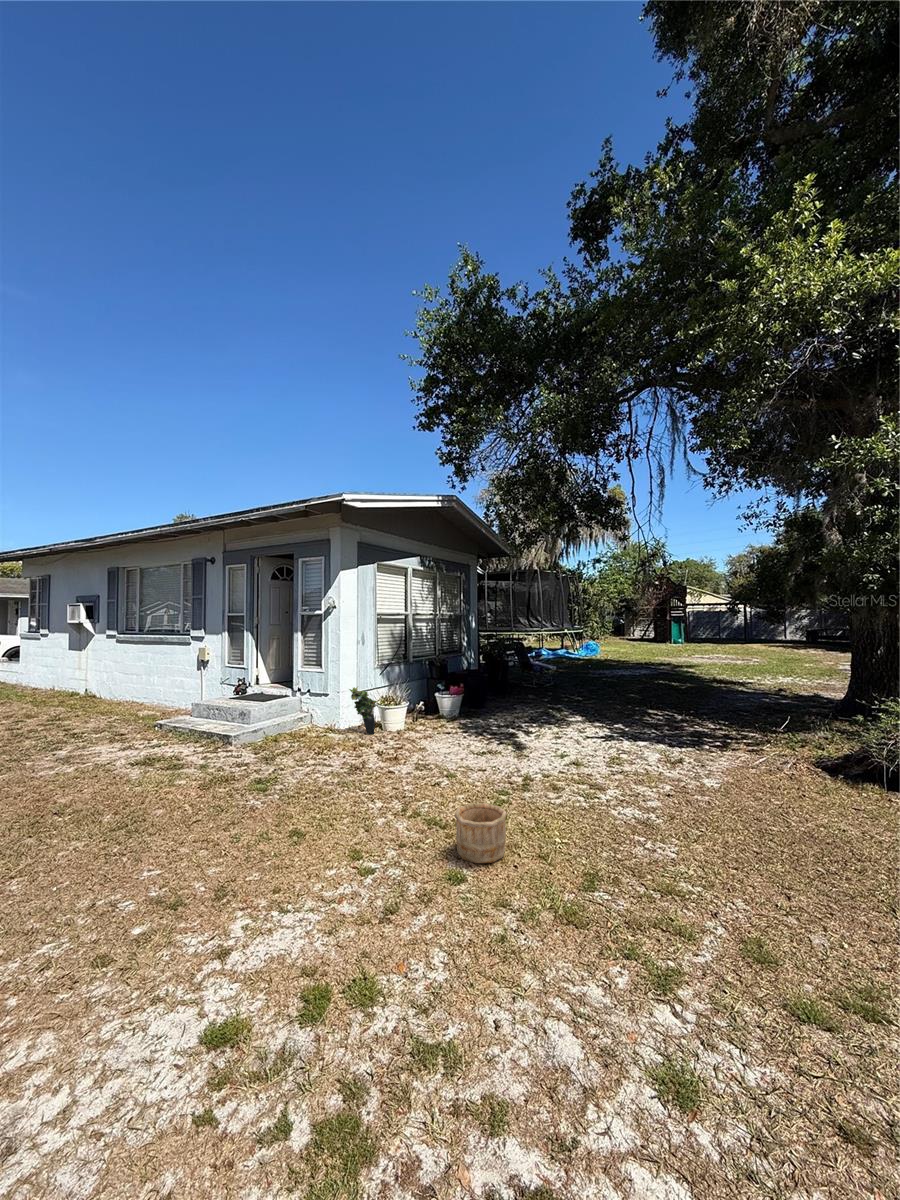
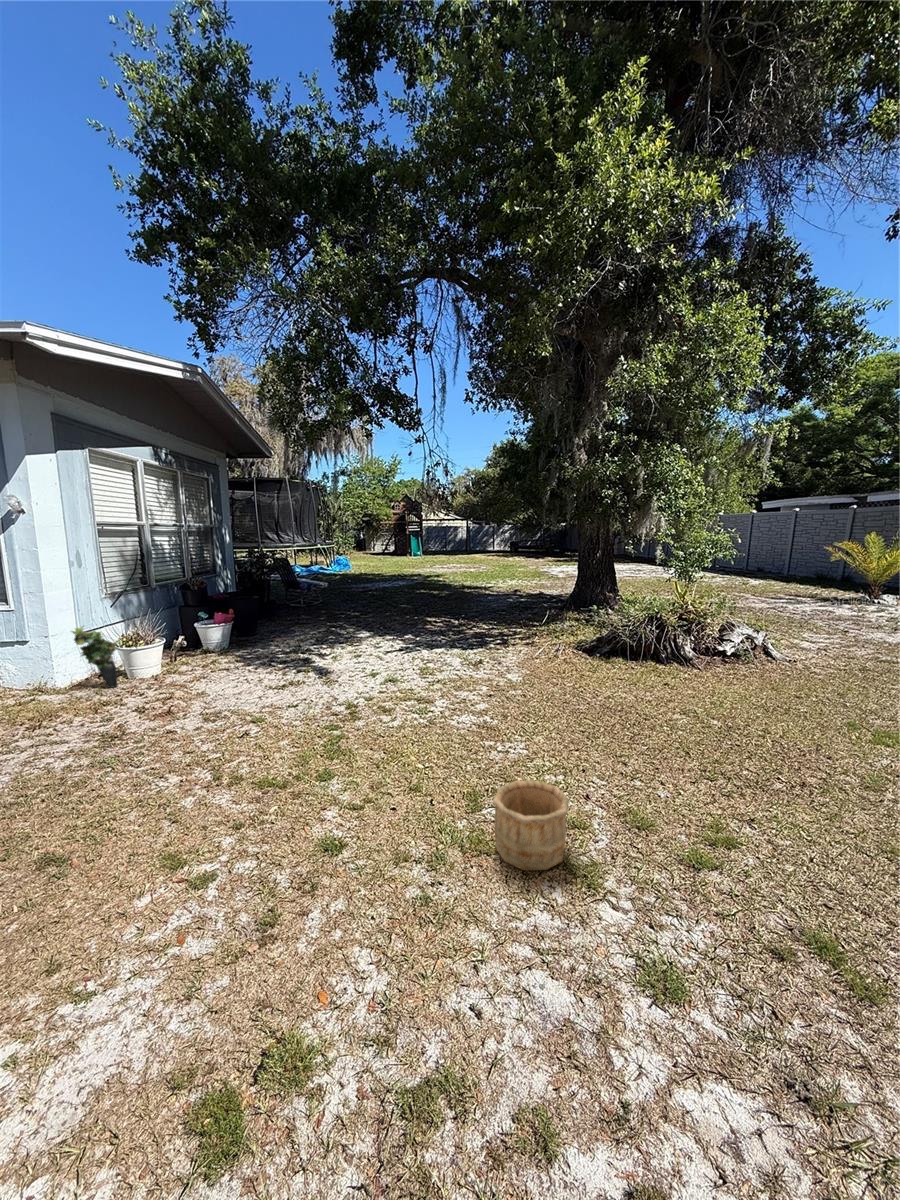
wooden bucket: present [455,803,507,863] -> present [493,781,569,870]

